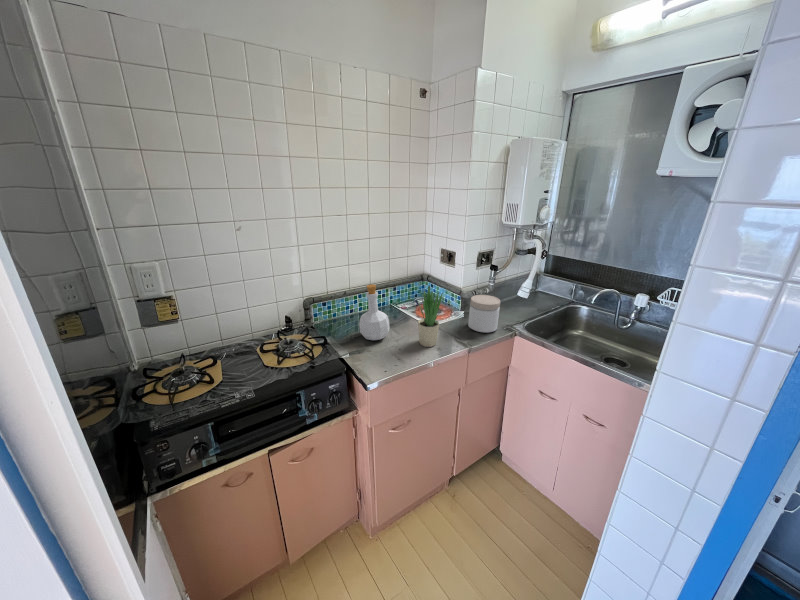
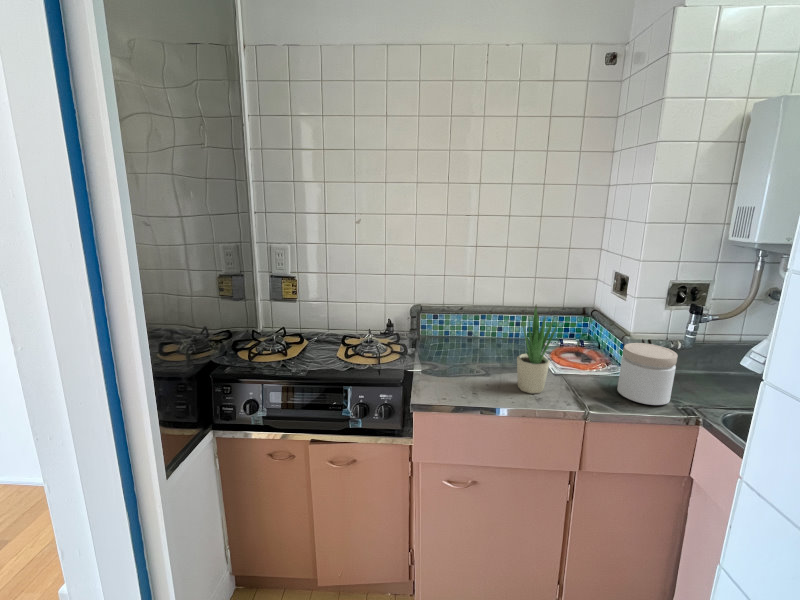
bottle: present [359,284,390,340] -> none [452,296,489,367]

